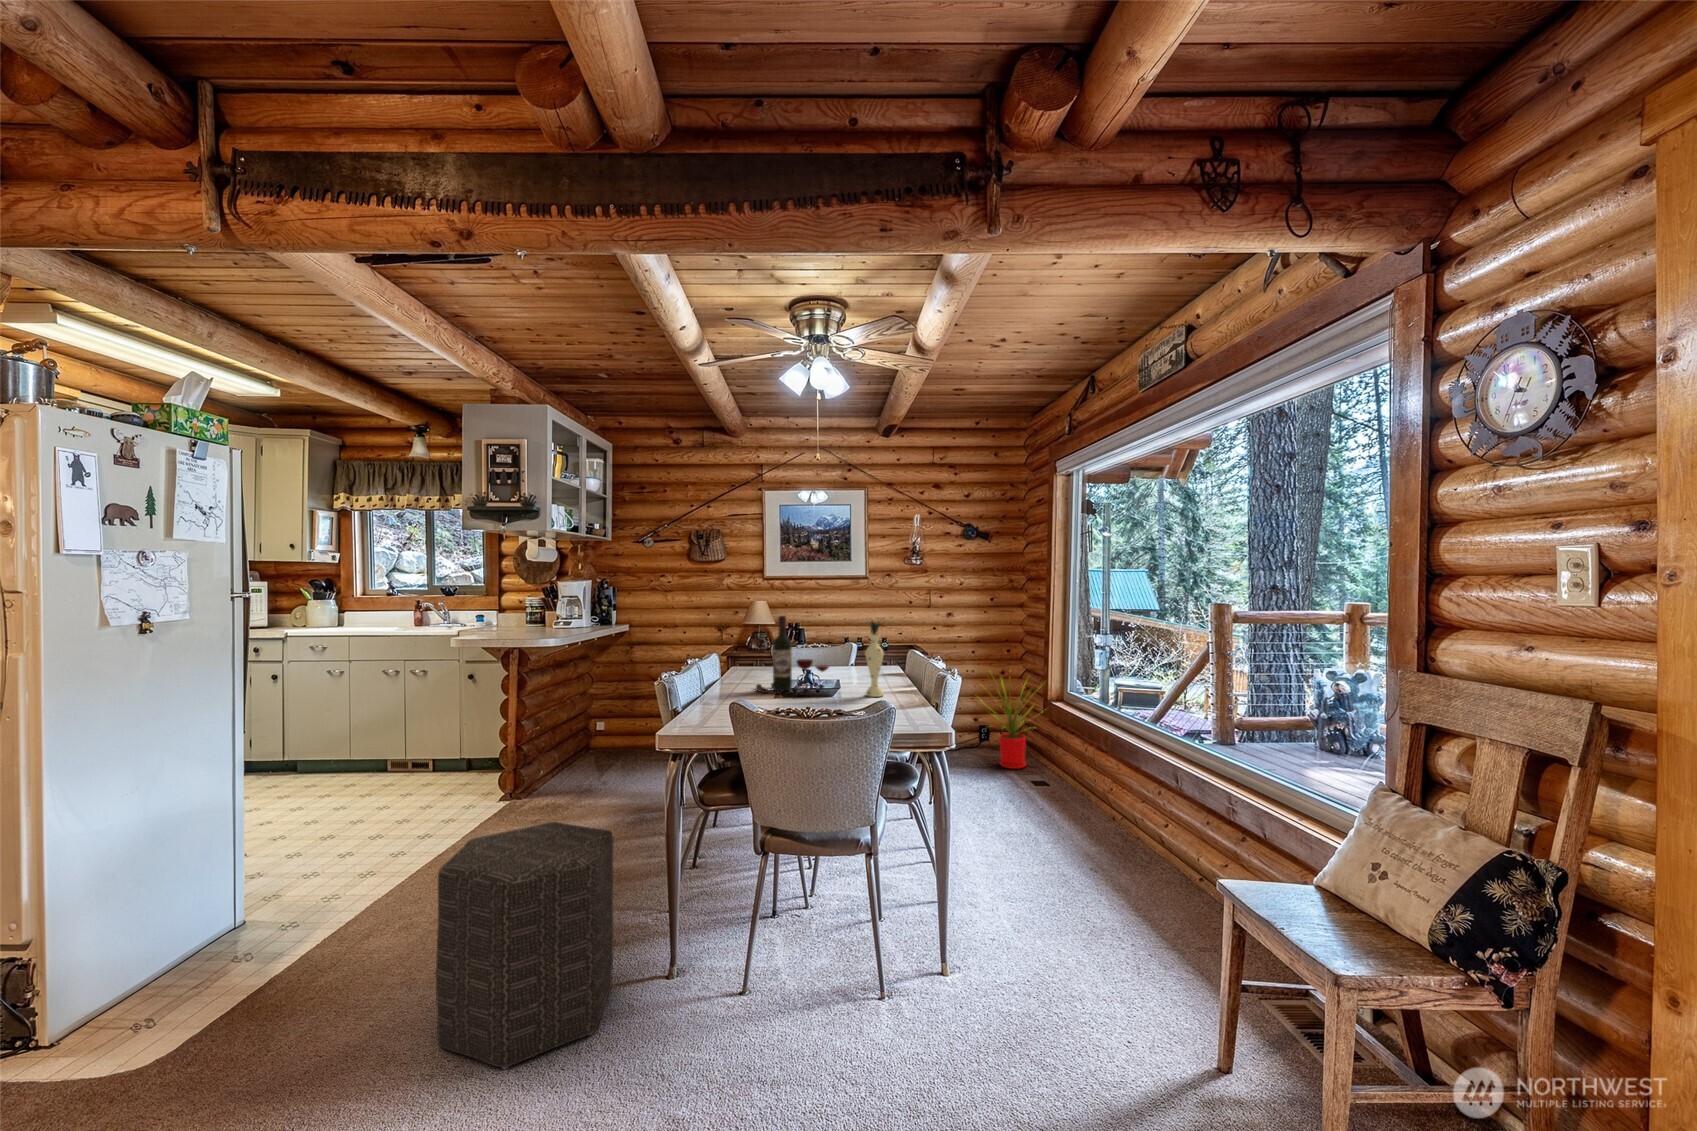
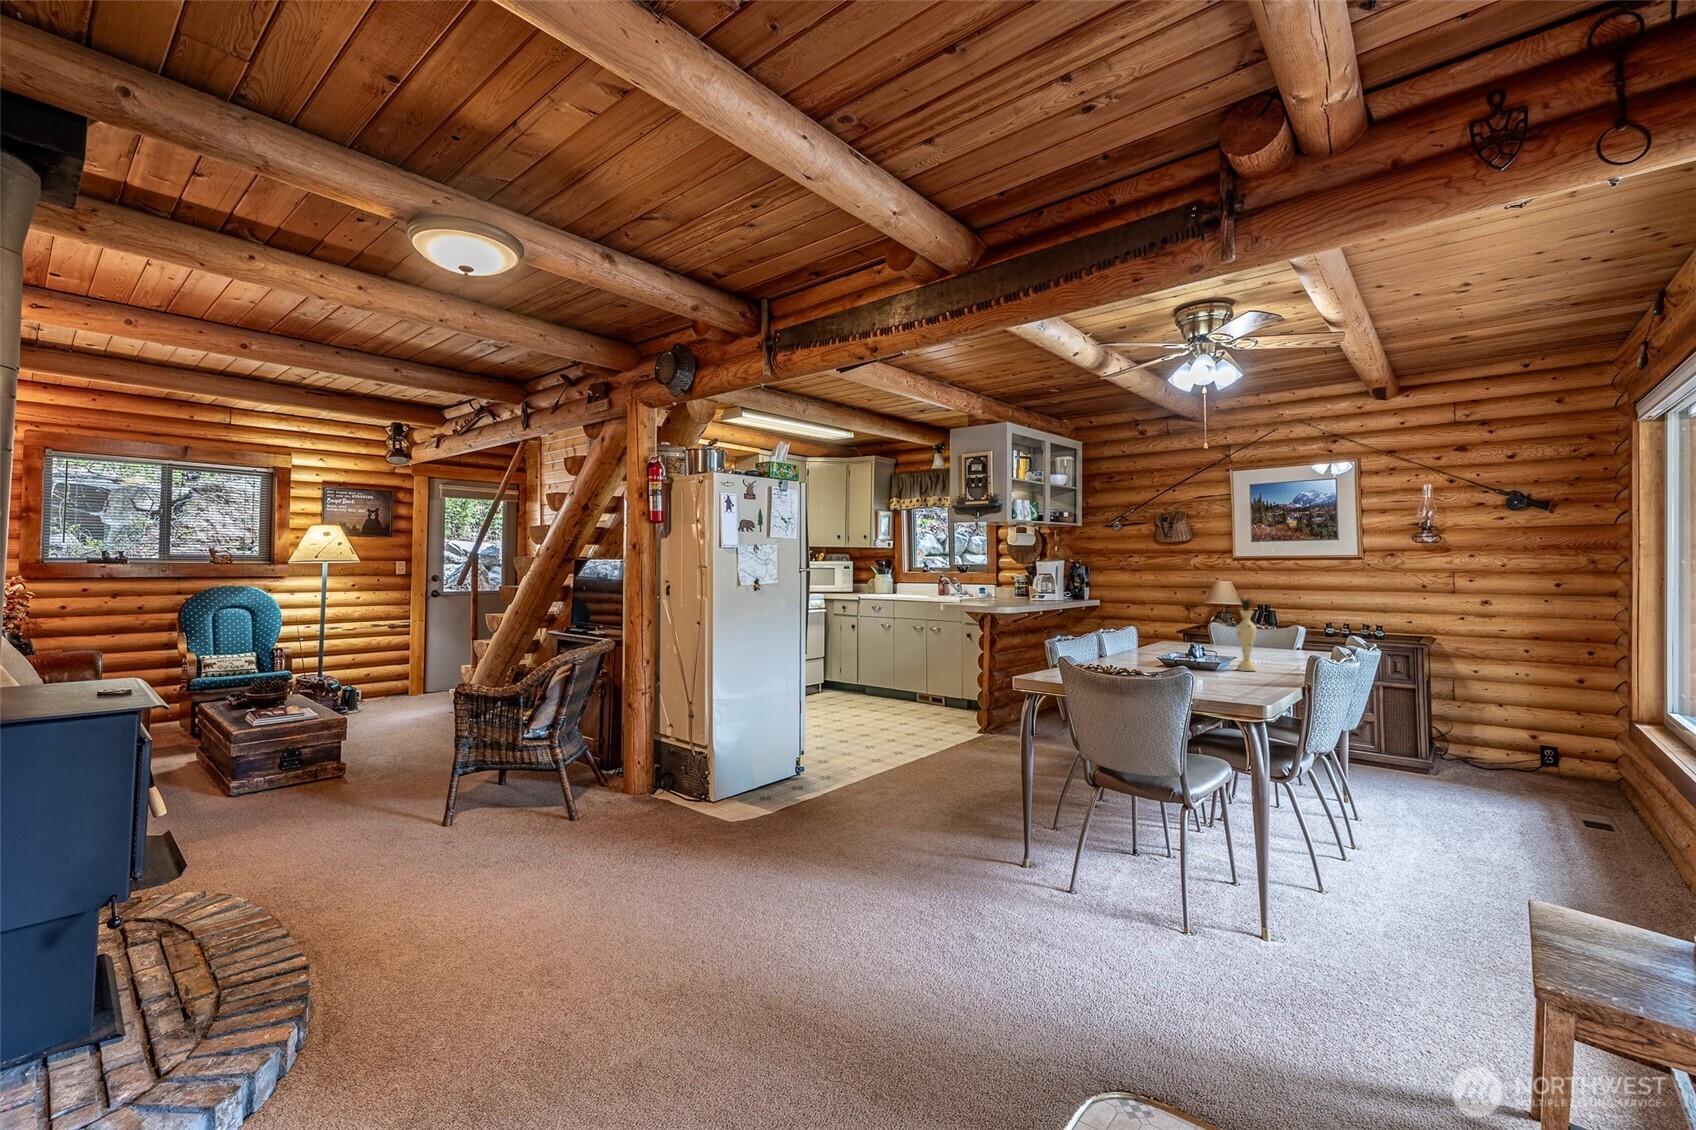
wine bottle: present [756,616,829,694] -> none [1137,591,1205,664]
house plant: present [981,681,1039,769] -> none [1497,672,1619,805]
ottoman: present [436,822,613,1069] -> none [870,722,977,856]

